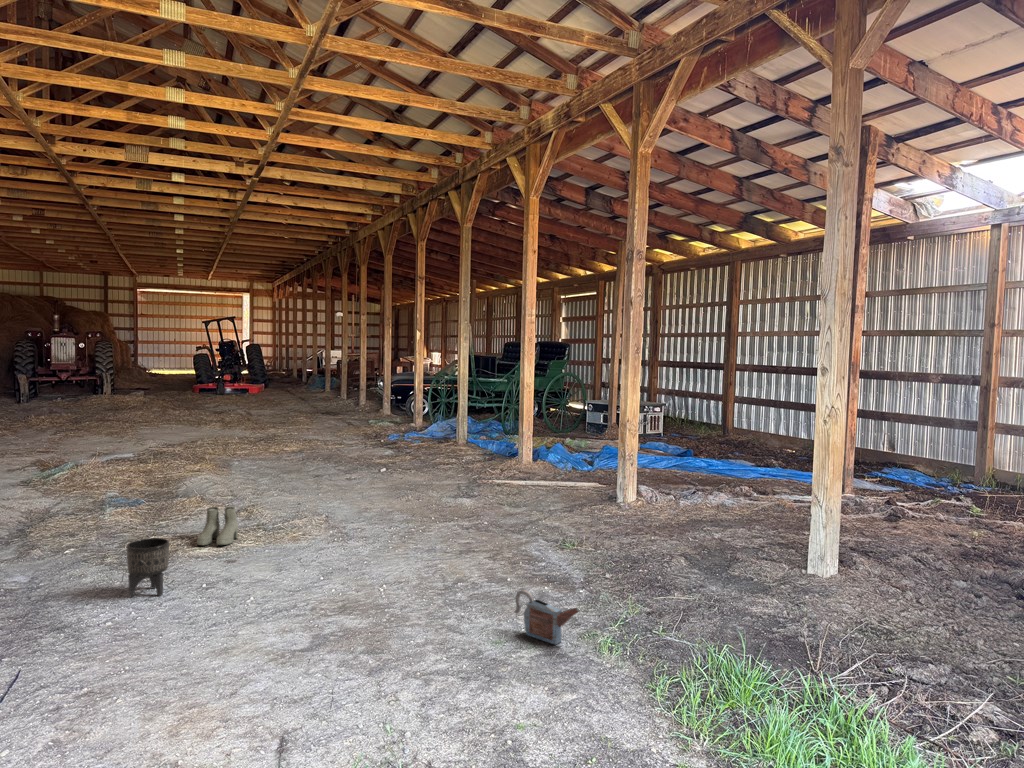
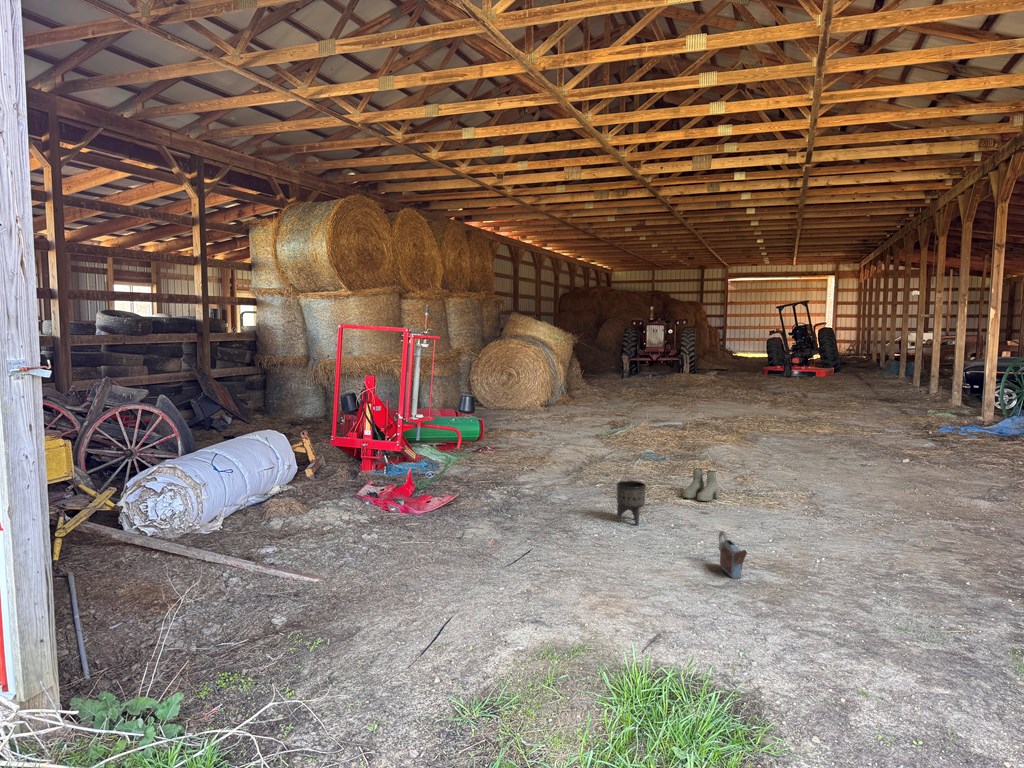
watering can: present [515,590,579,645] -> present [718,531,747,578]

